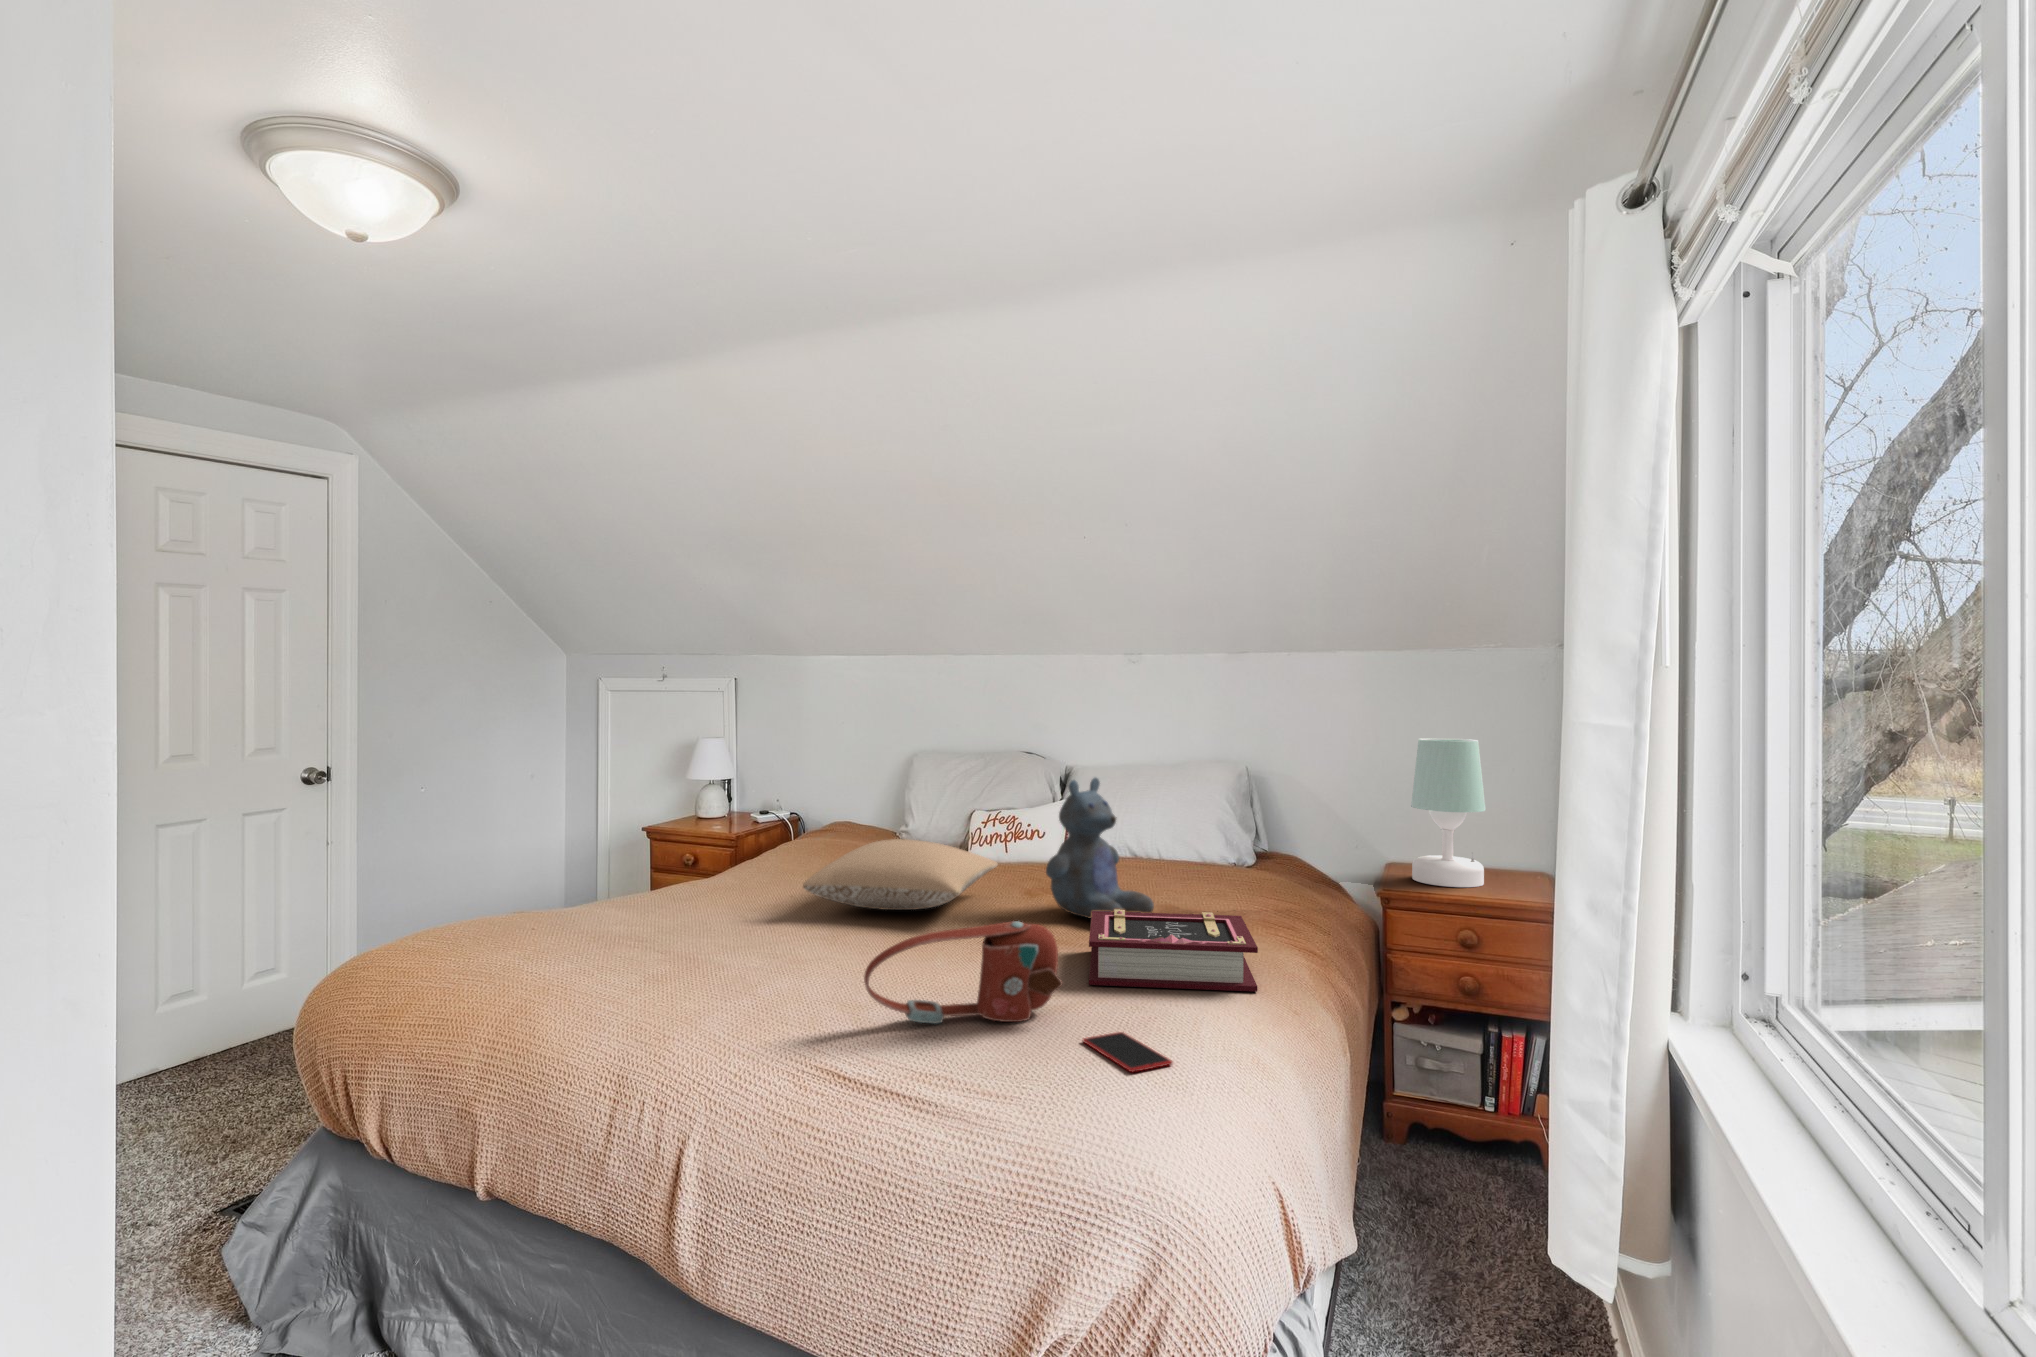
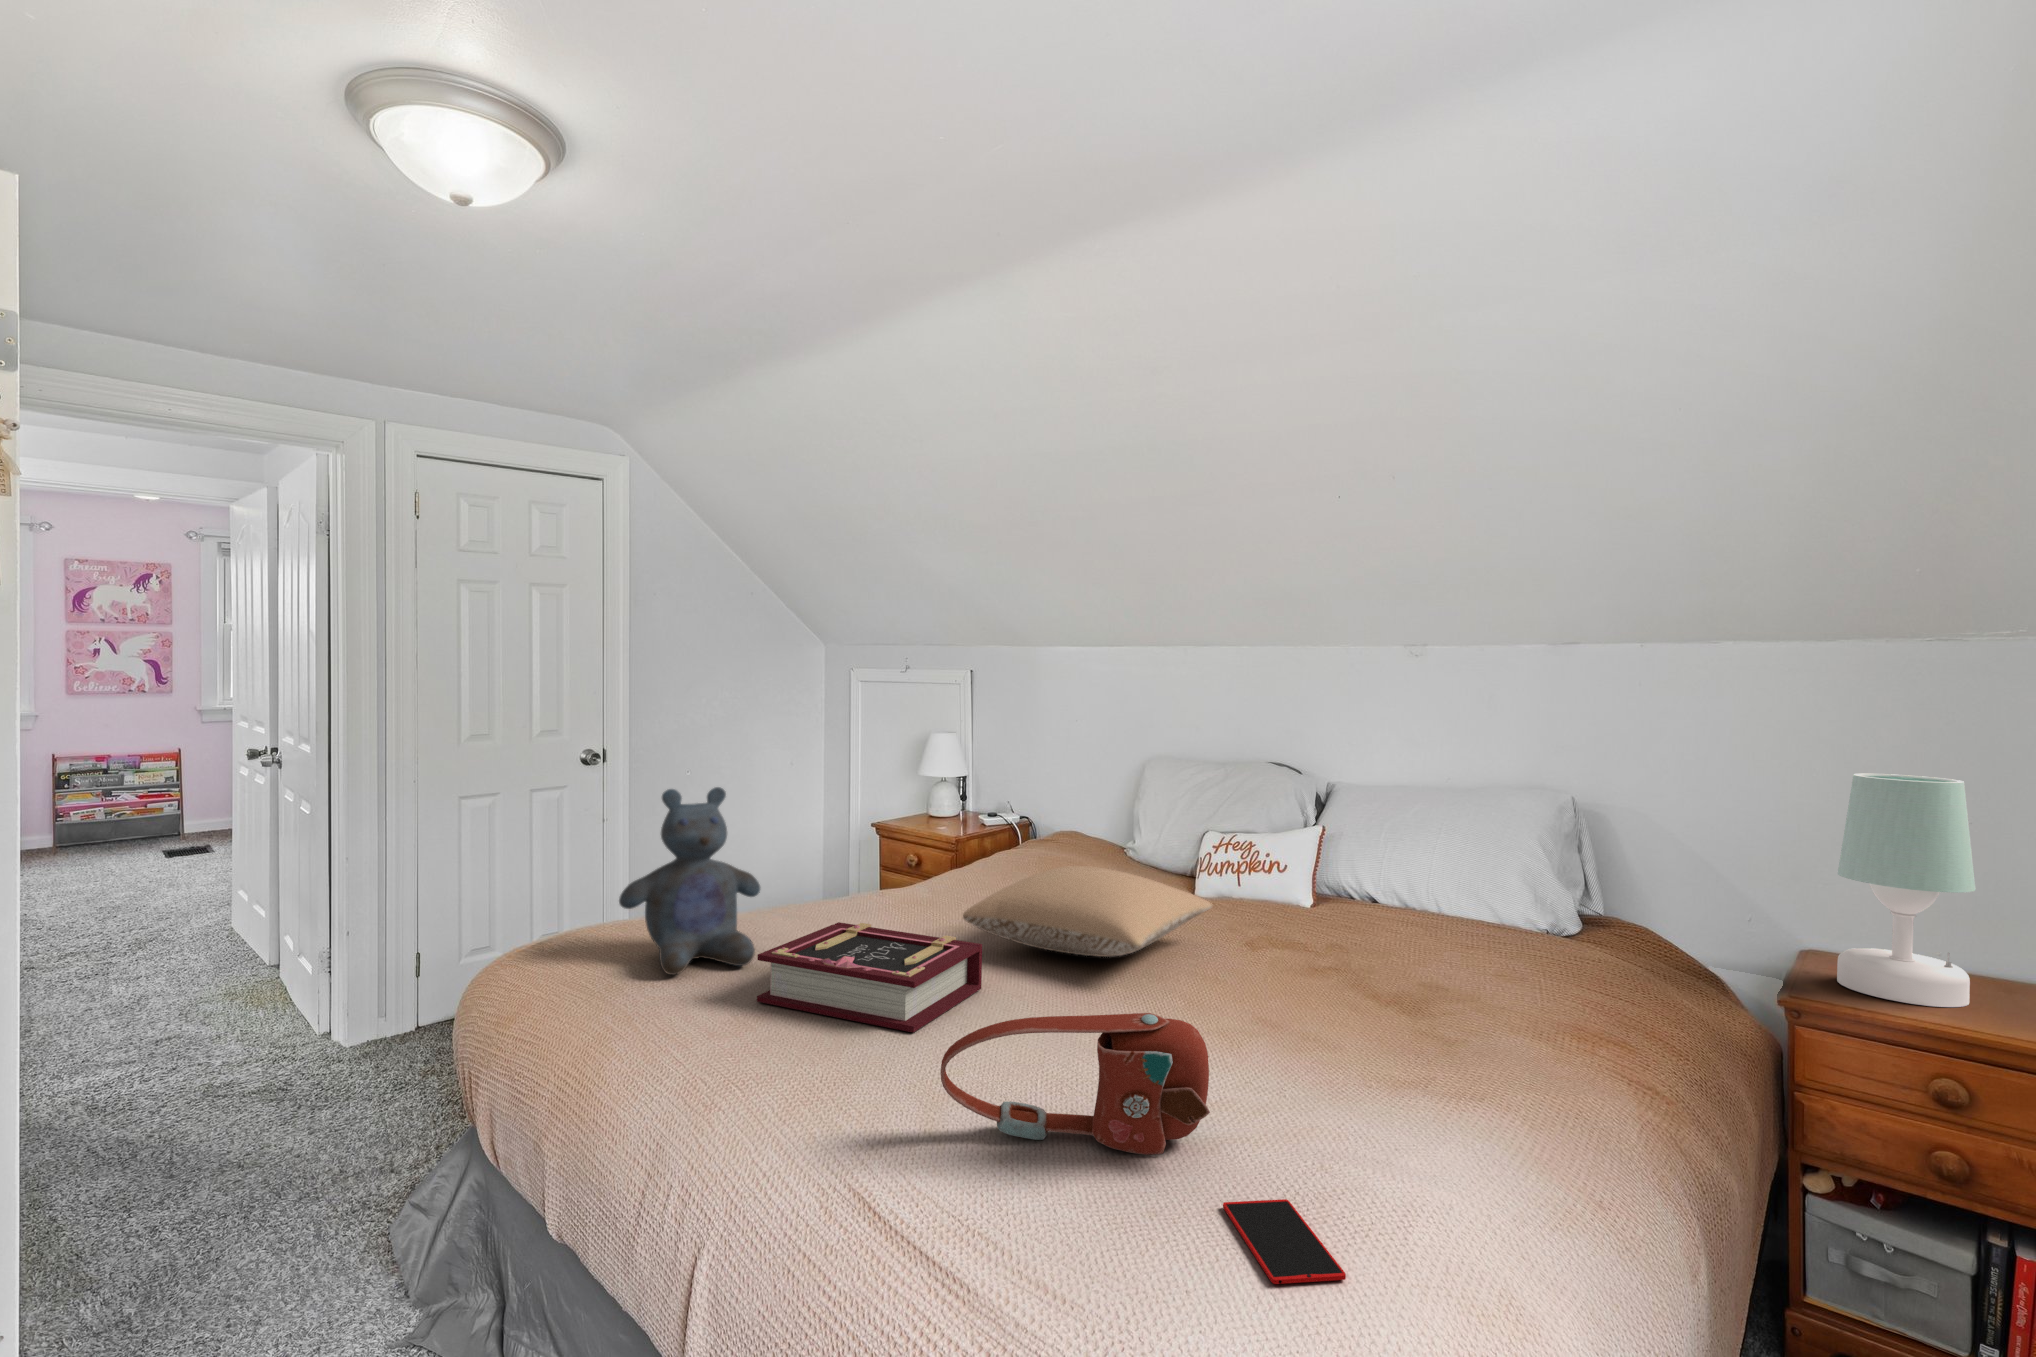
stuffed bear: present [1046,778,1154,918] -> present [619,787,760,975]
book: present [1089,909,1258,992] -> present [757,922,982,1033]

